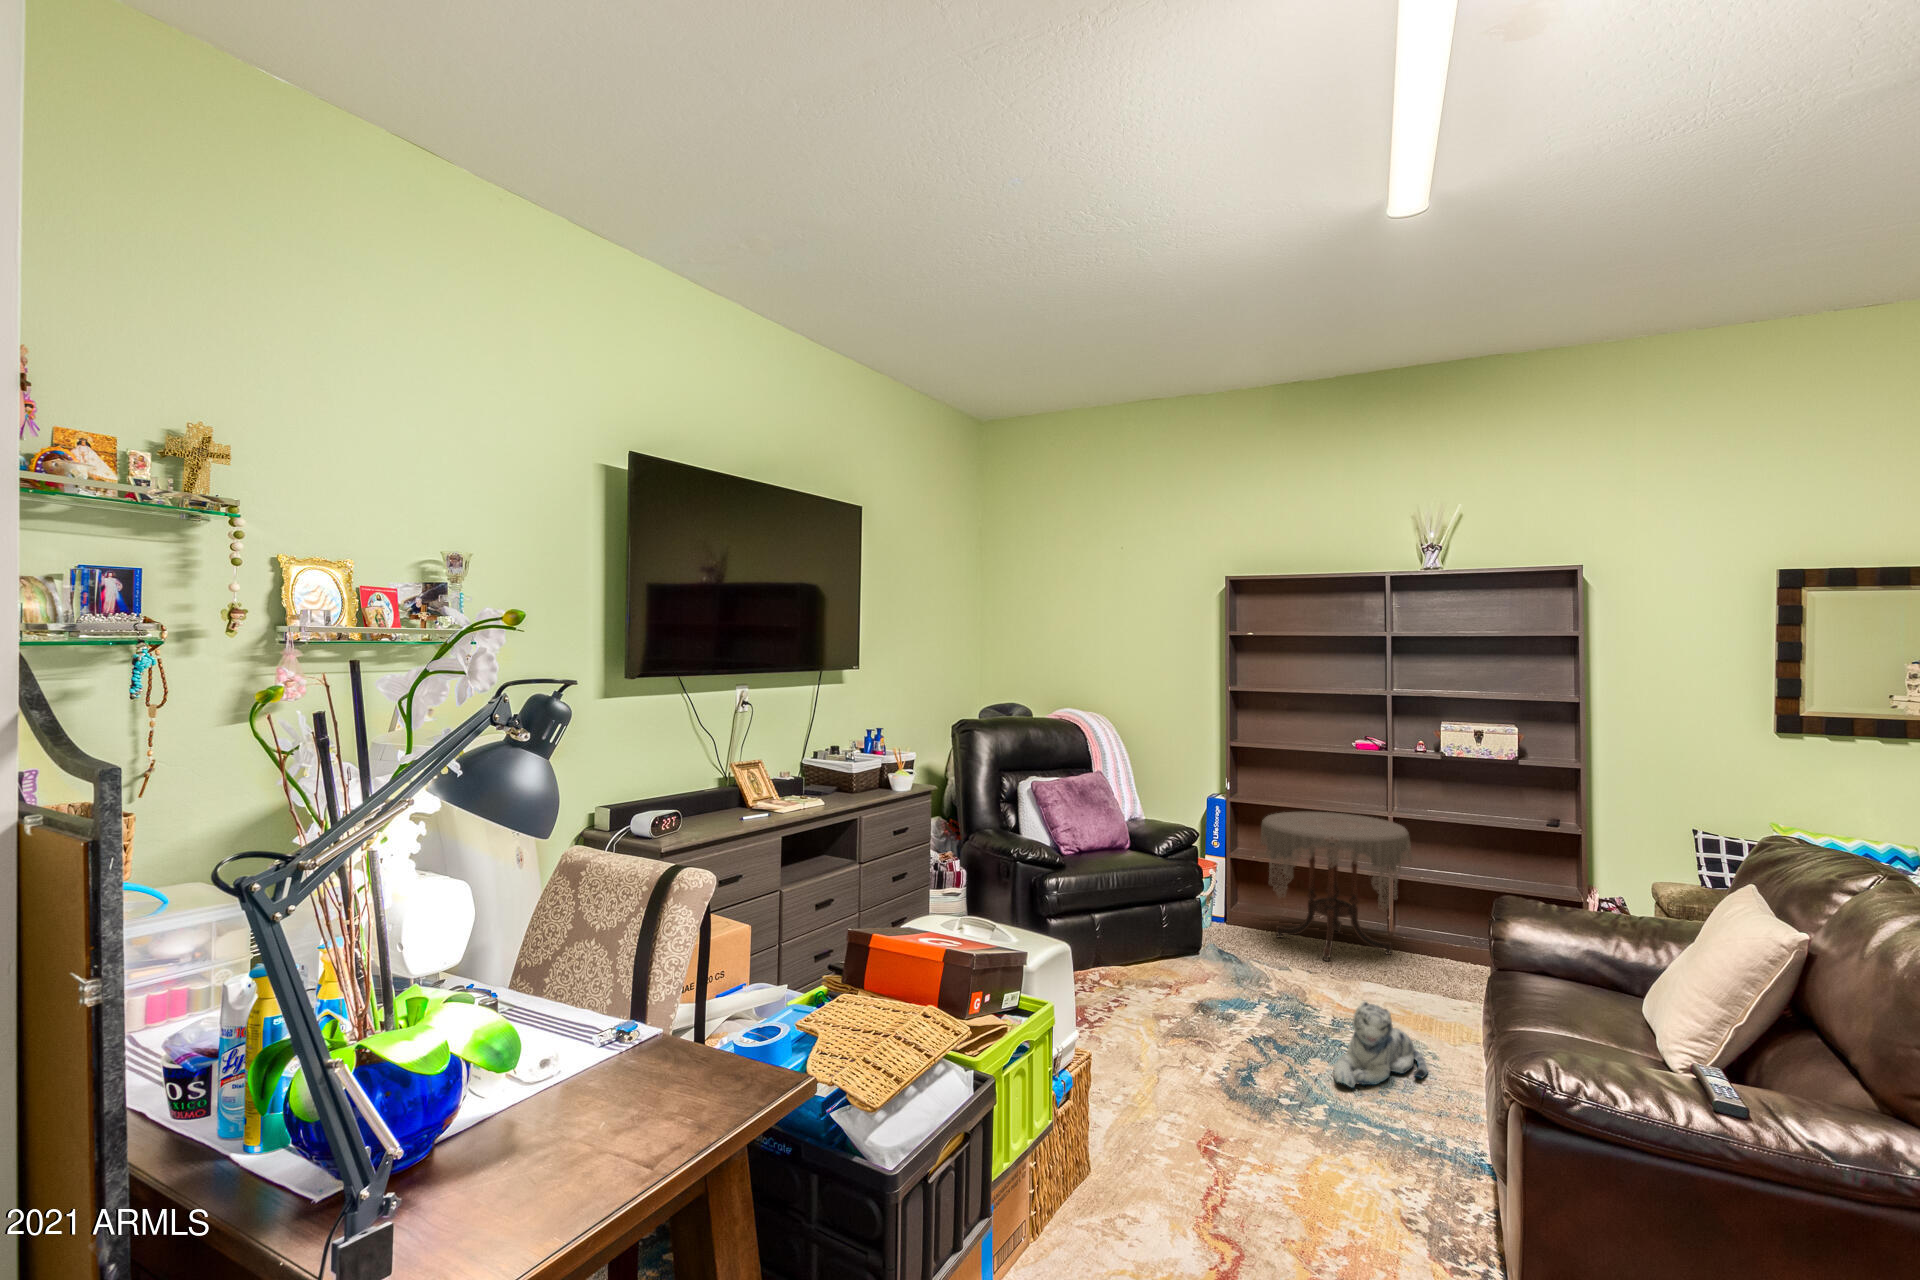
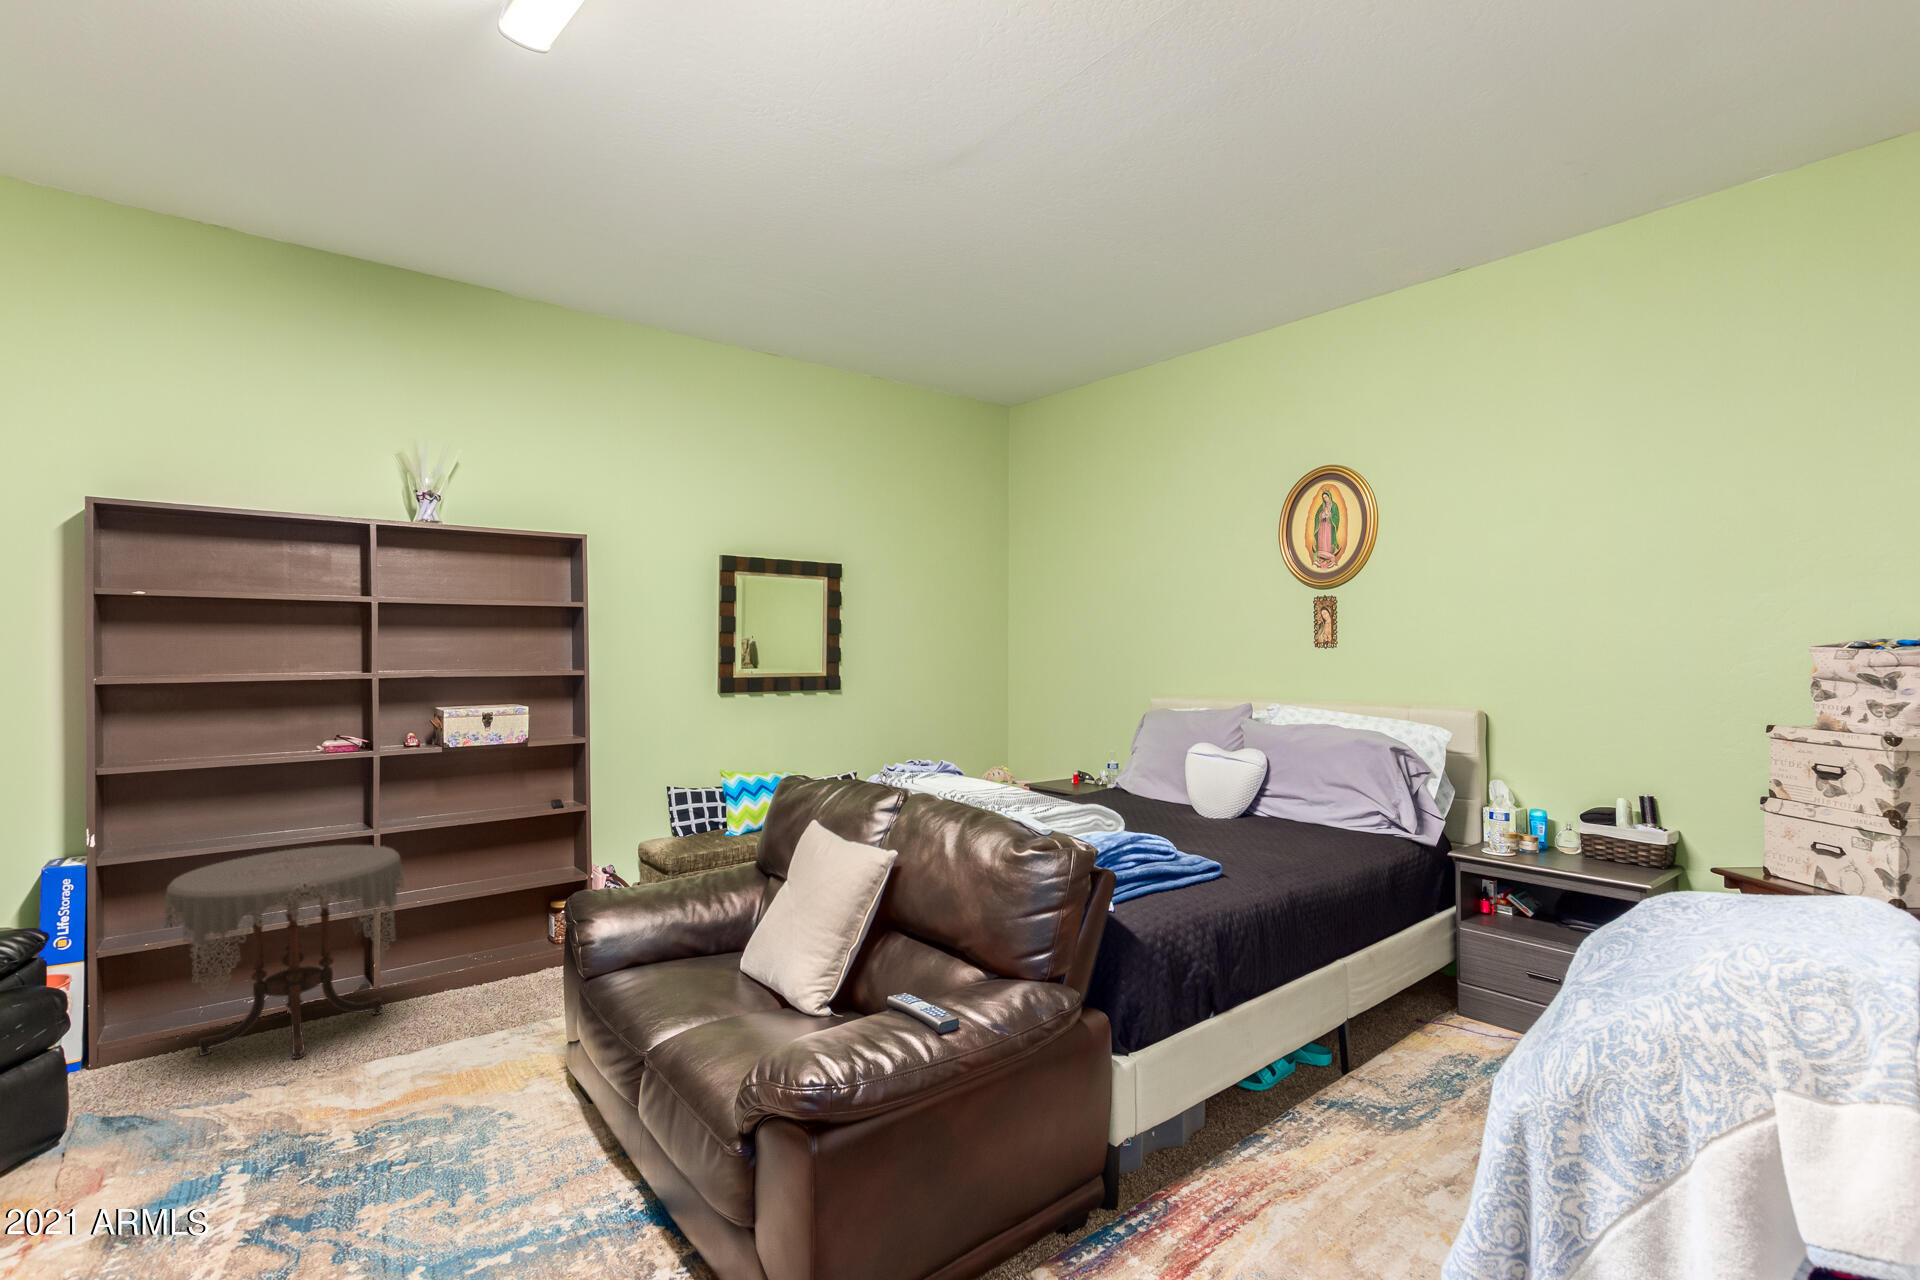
plush toy: present [1334,1001,1428,1088] -> none [401,1087,516,1226]

